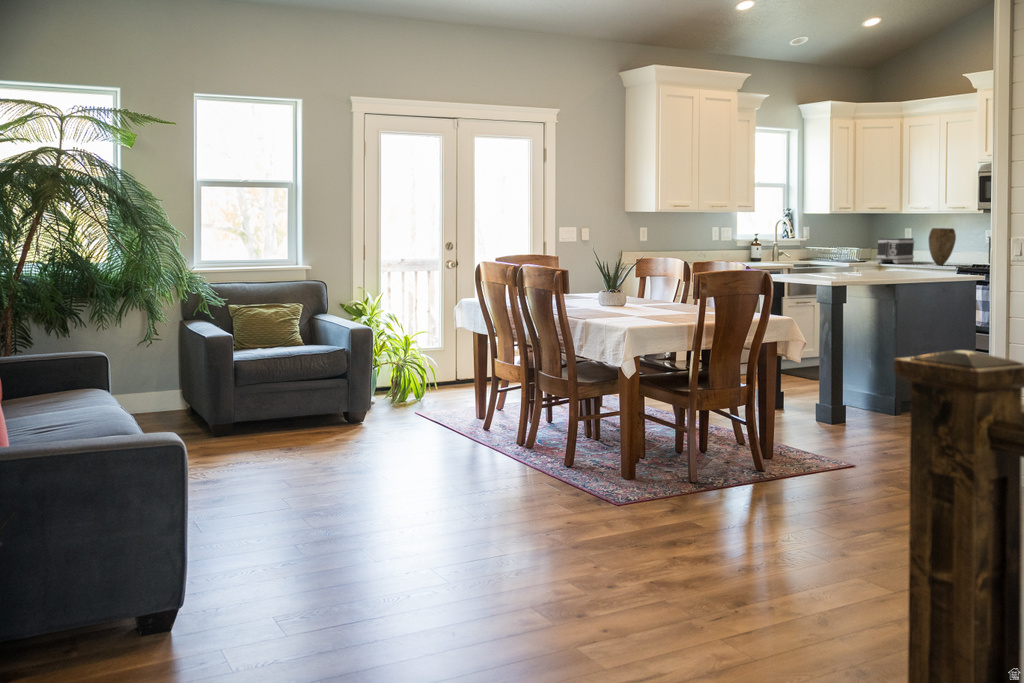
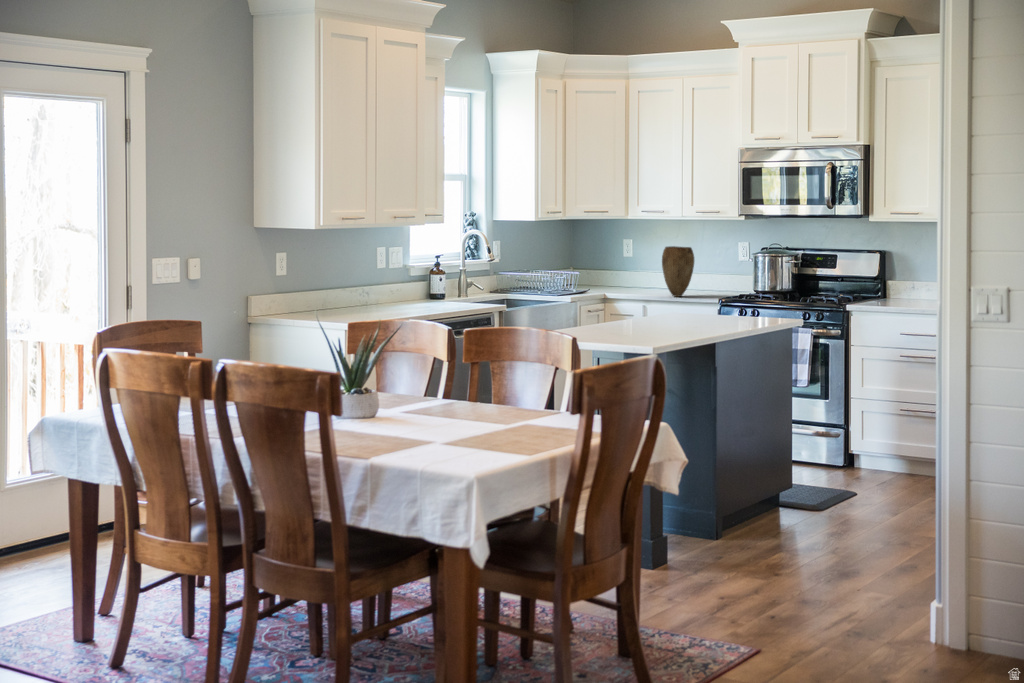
toaster: present [877,238,914,264] -> none [596,259,638,295]

